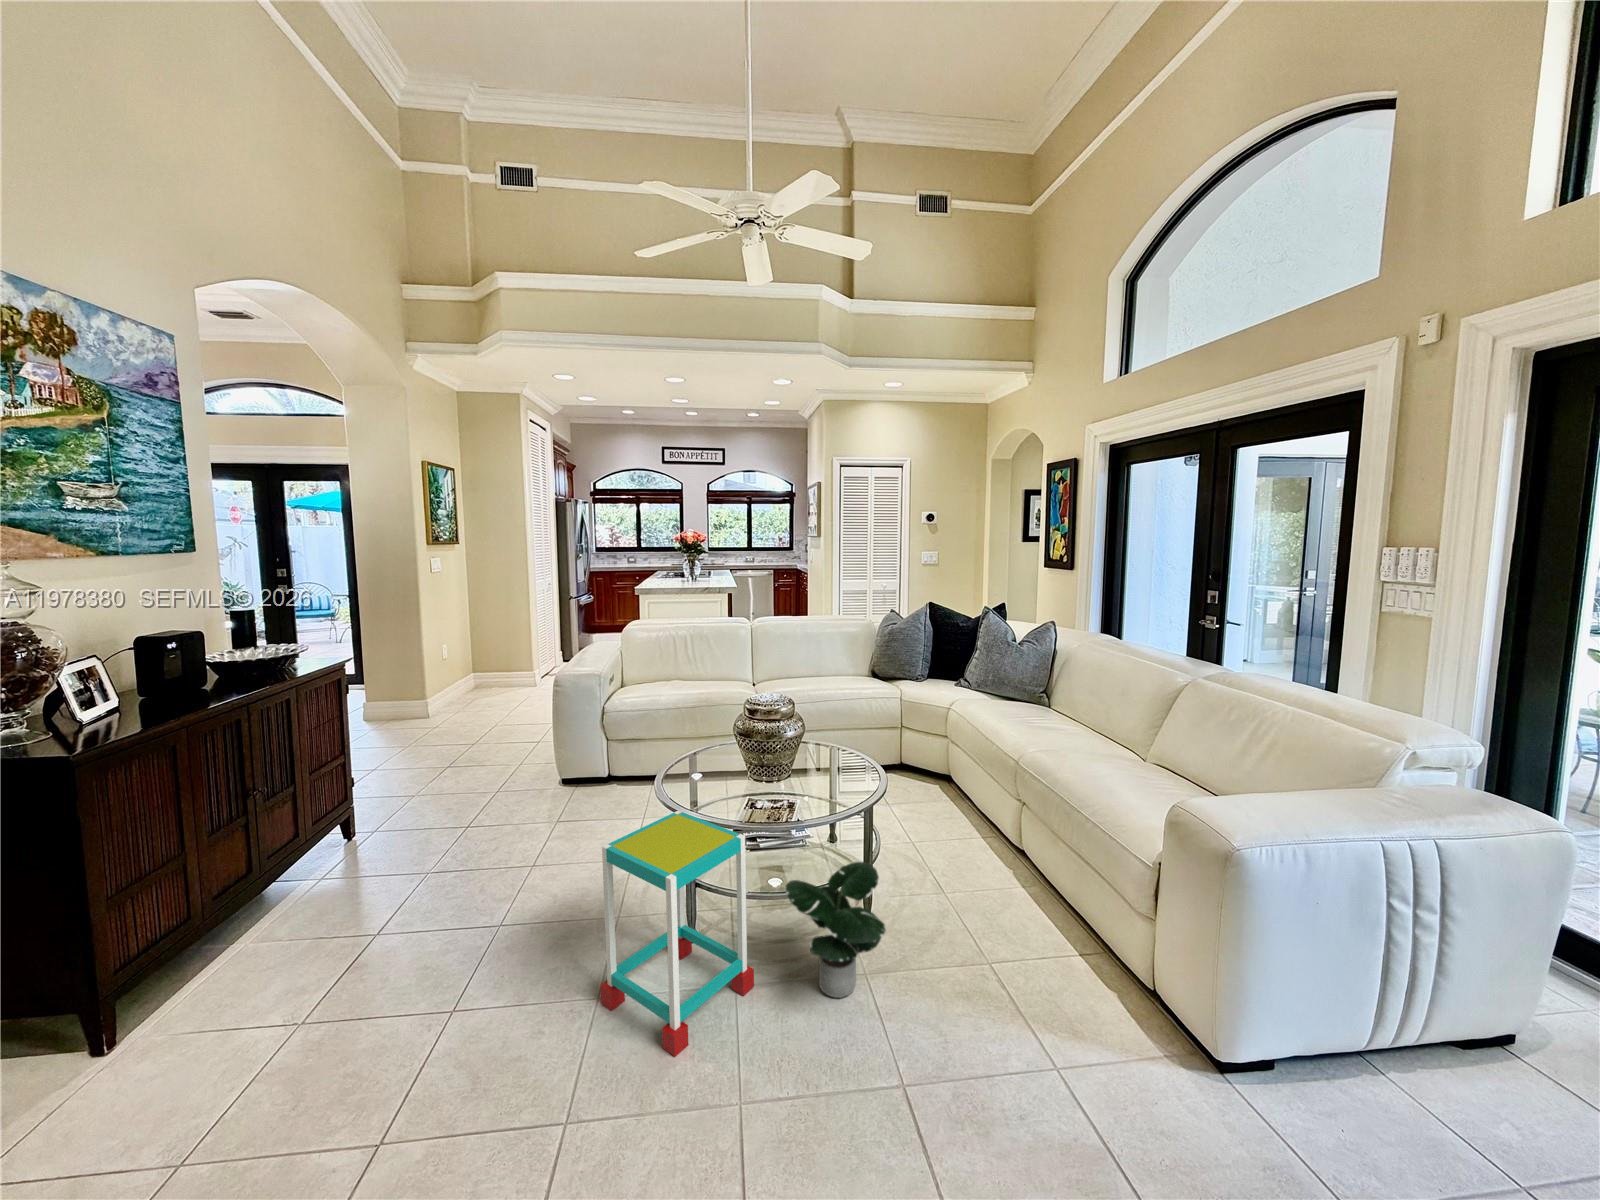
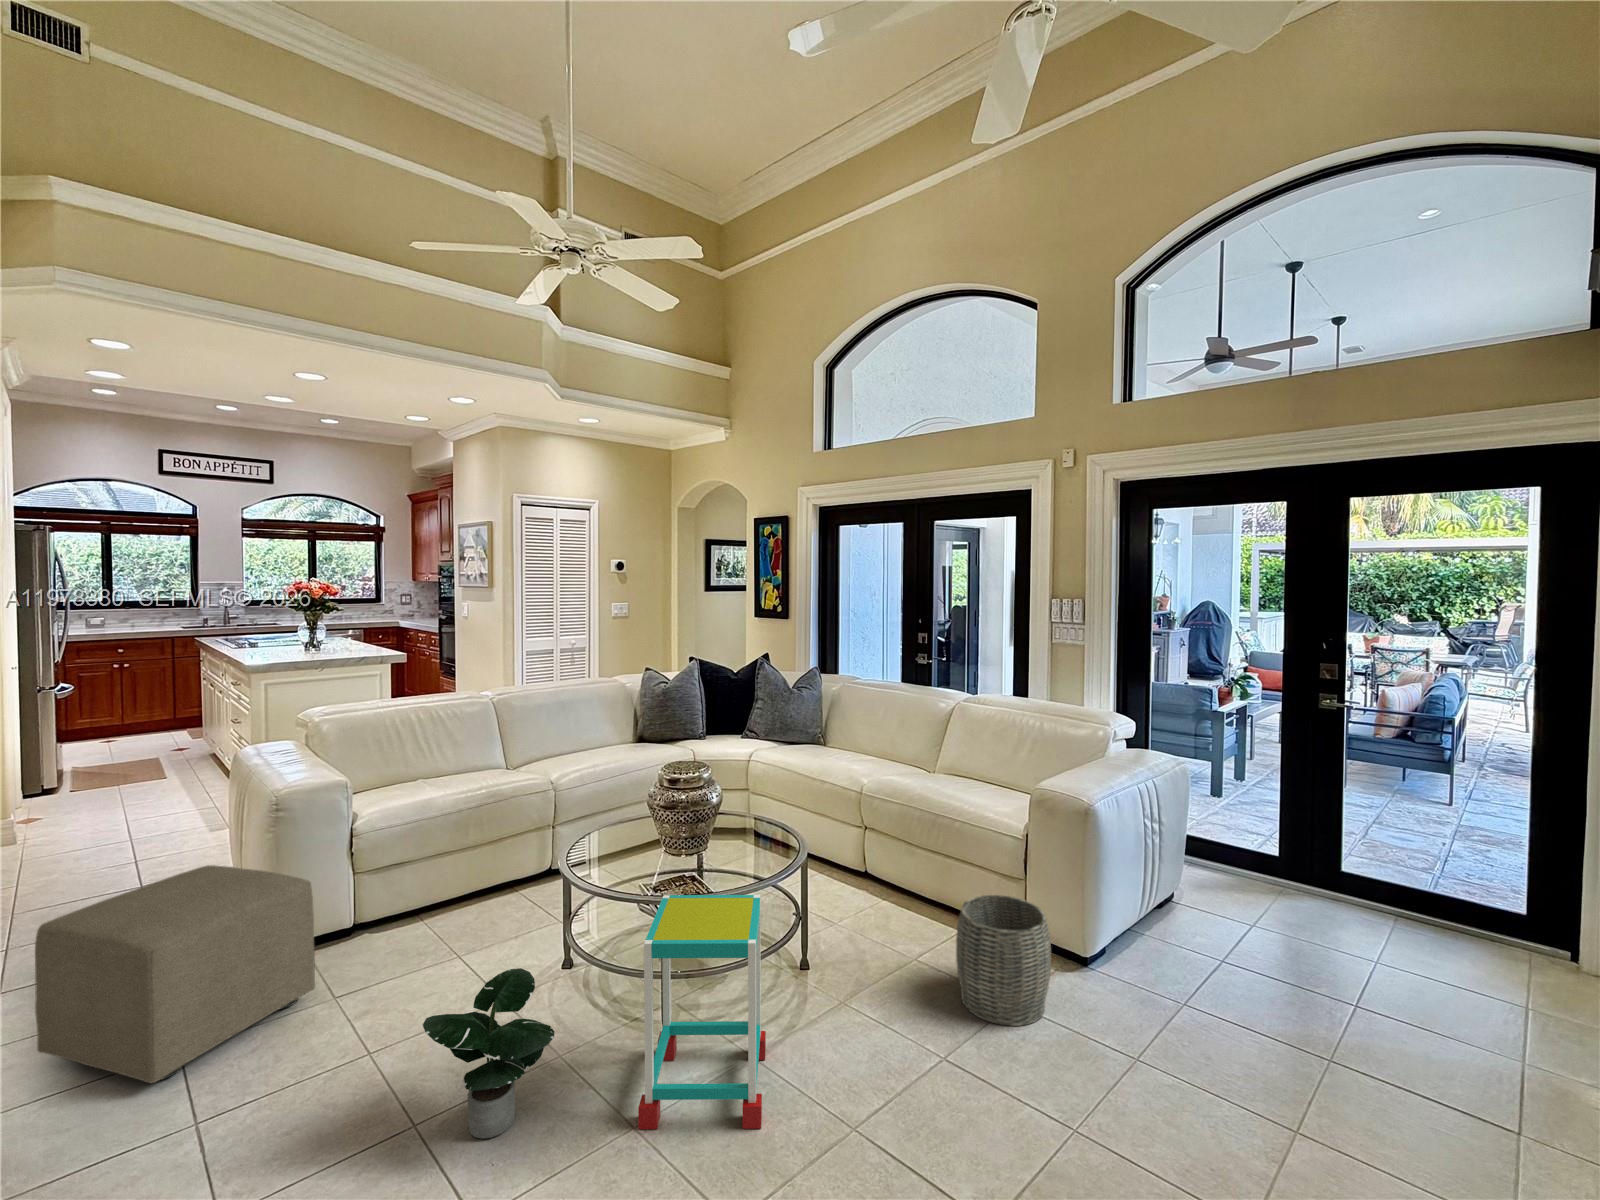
ottoman: none [419,714,551,840] -> present [35,865,315,1083]
potted plant: present [786,861,885,998] -> present [422,968,554,1139]
woven basket: none [987,919,1117,1110] -> present [956,895,1051,1026]

